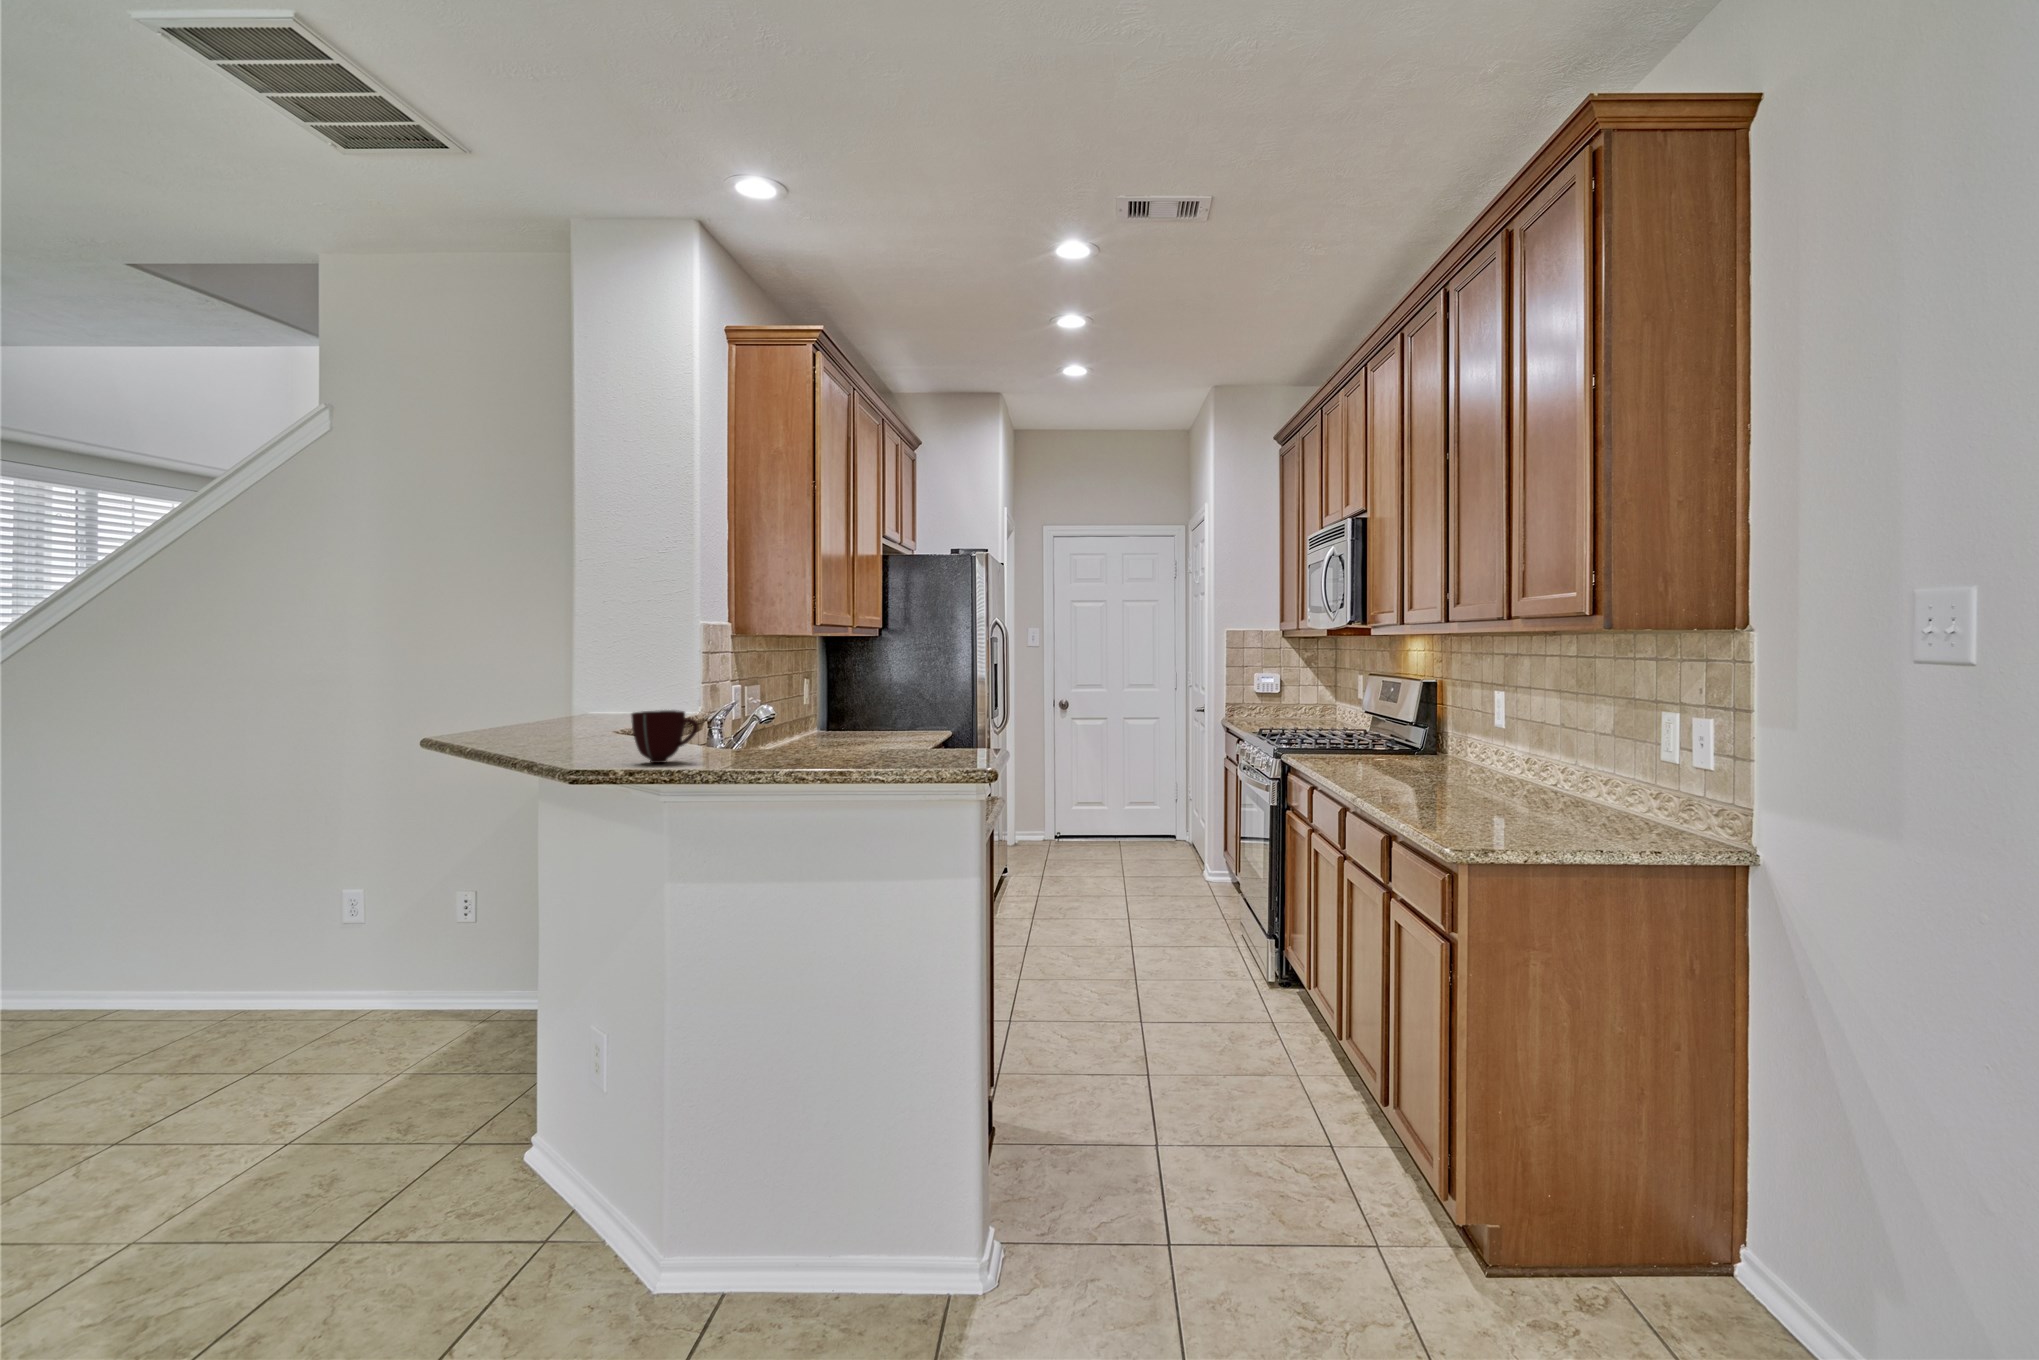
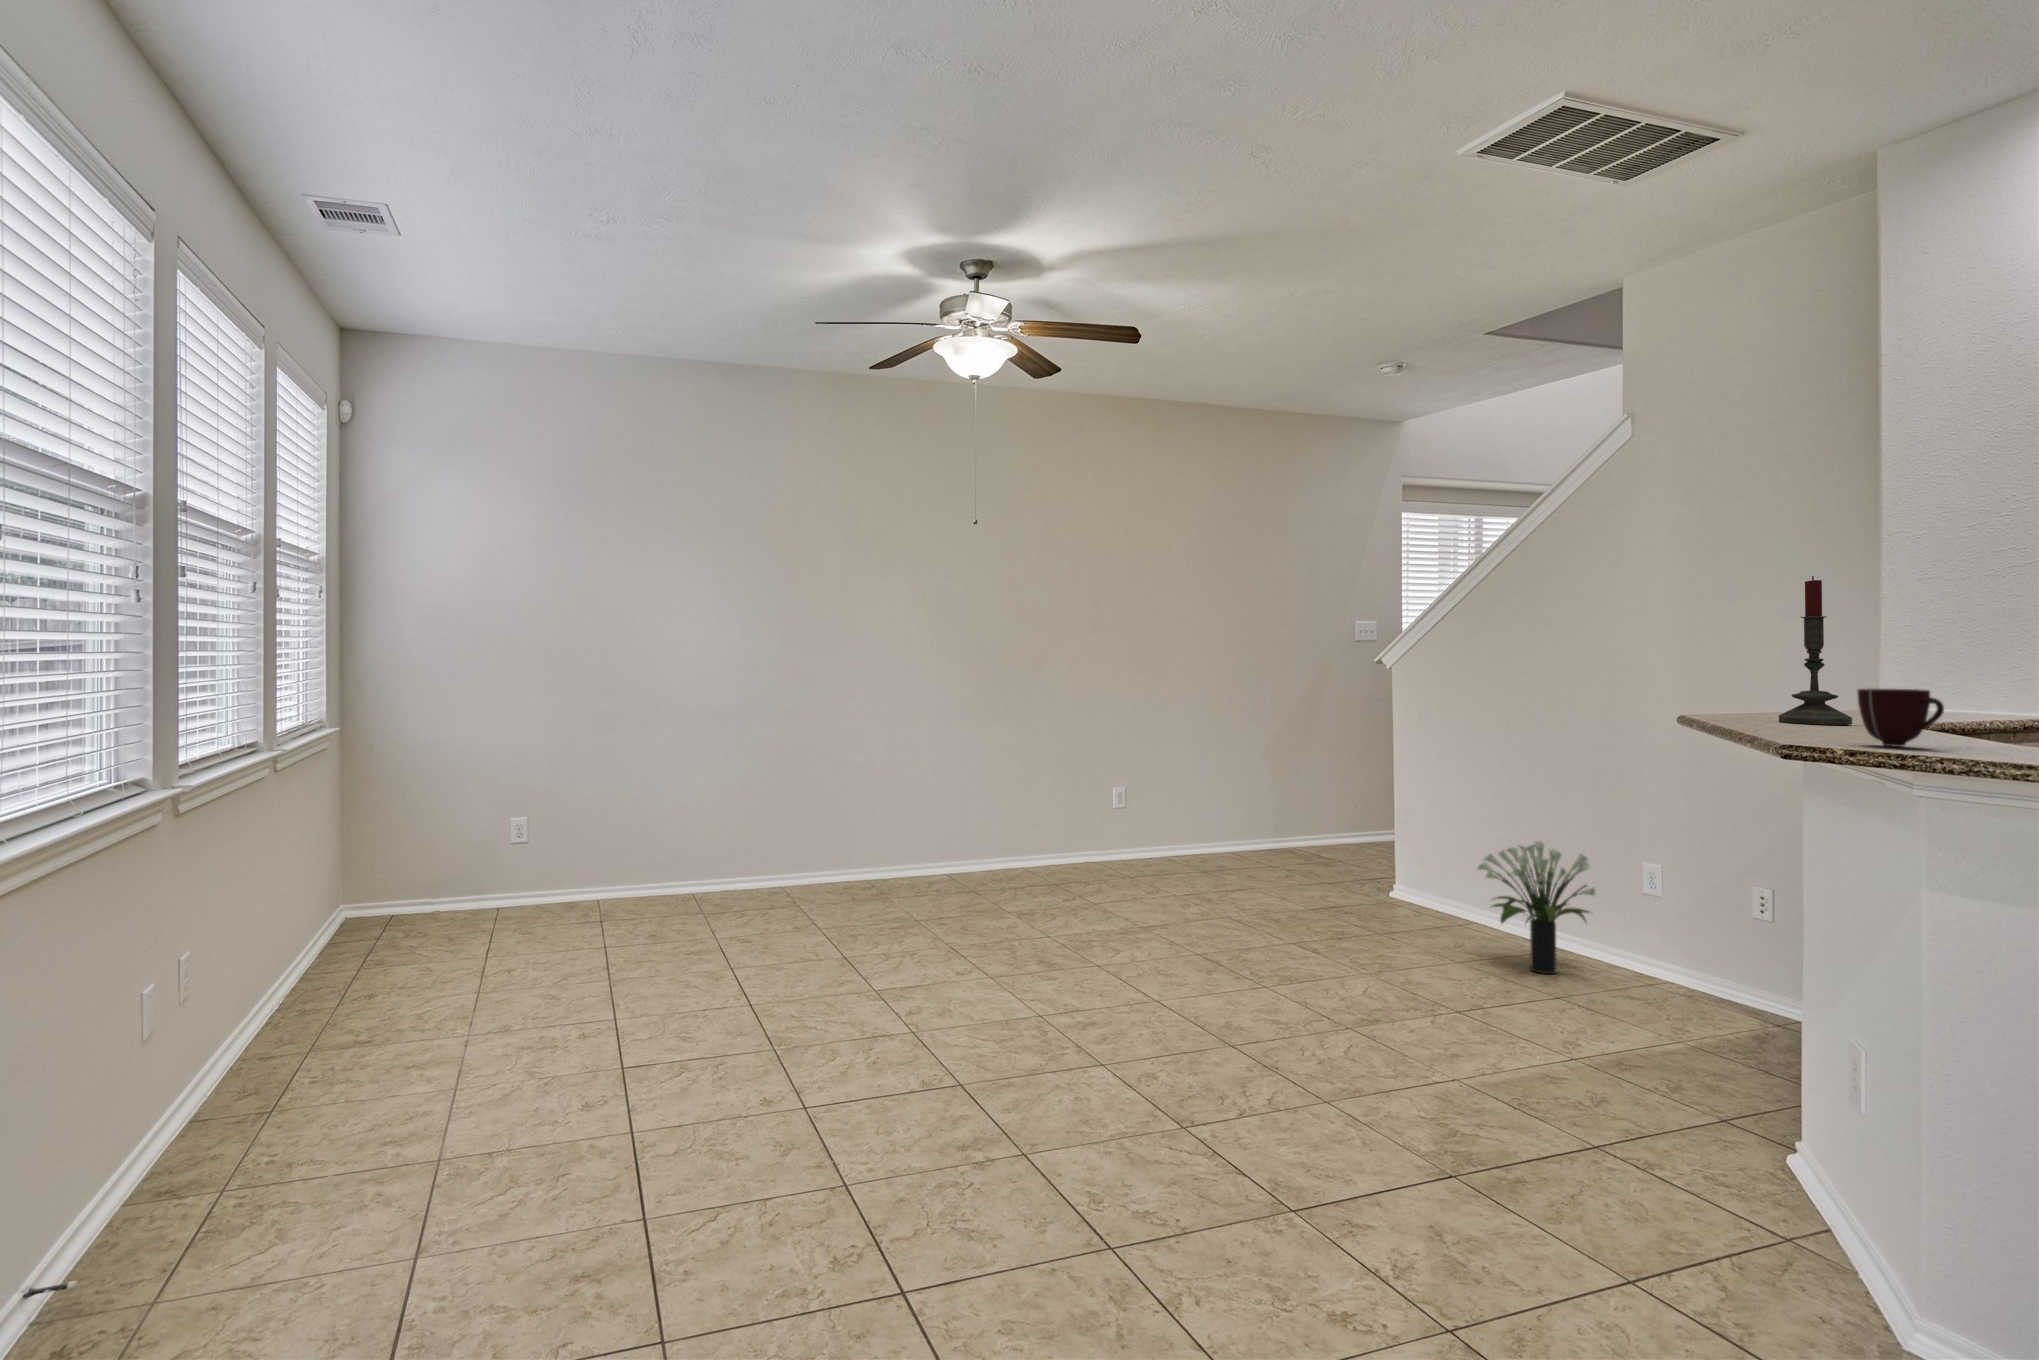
candle: none [519,600,580,739] -> present [1779,576,1852,725]
potted plant: none [113,888,306,1046] -> present [1478,841,1596,974]

